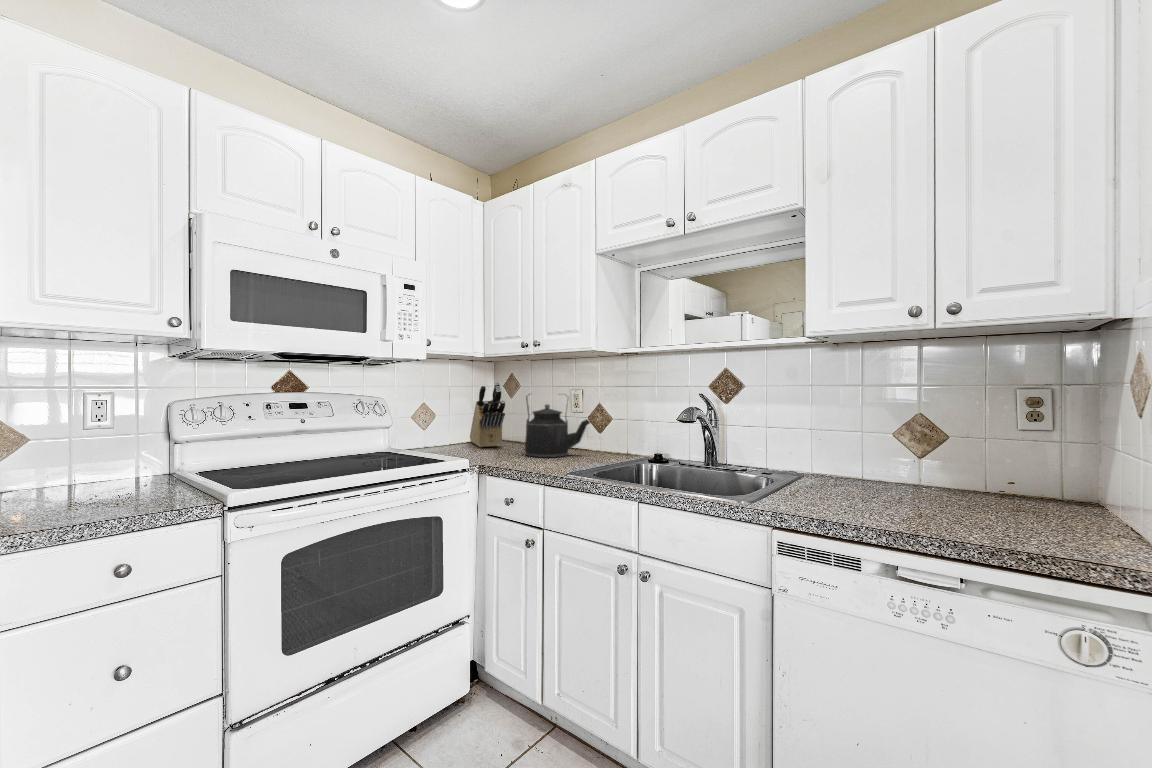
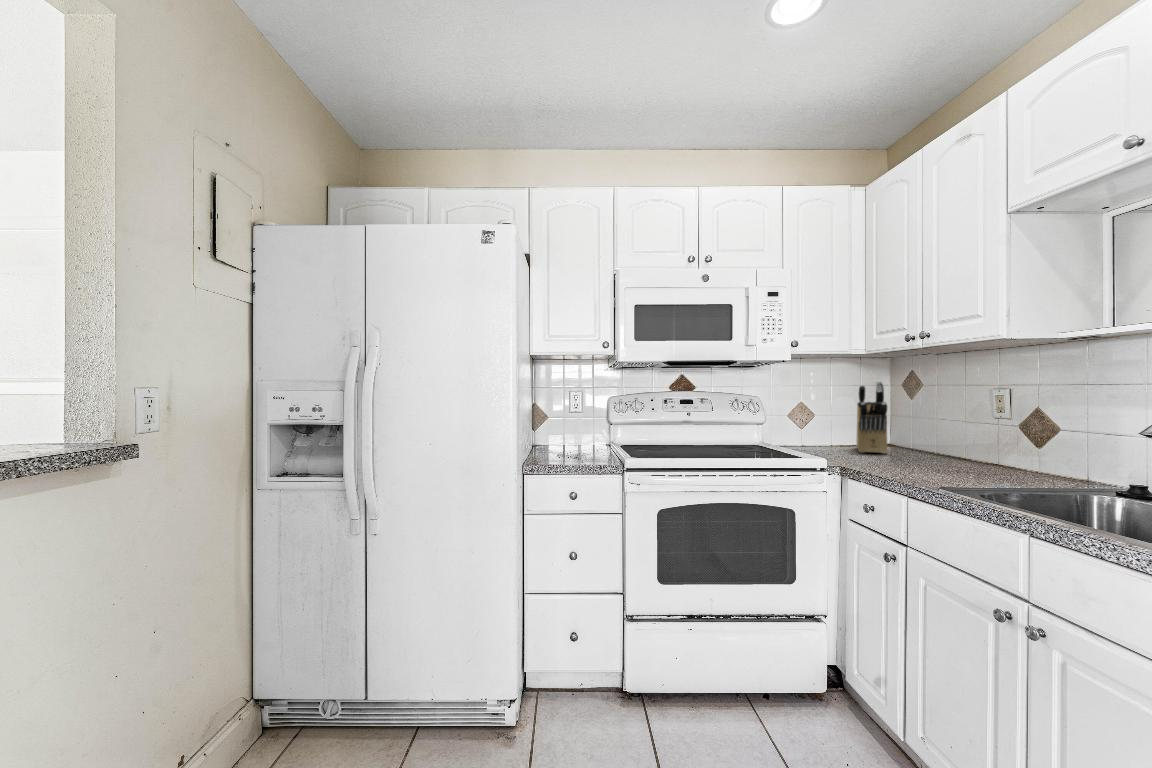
kettle: present [525,395,590,458] -> none [903,394,993,468]

